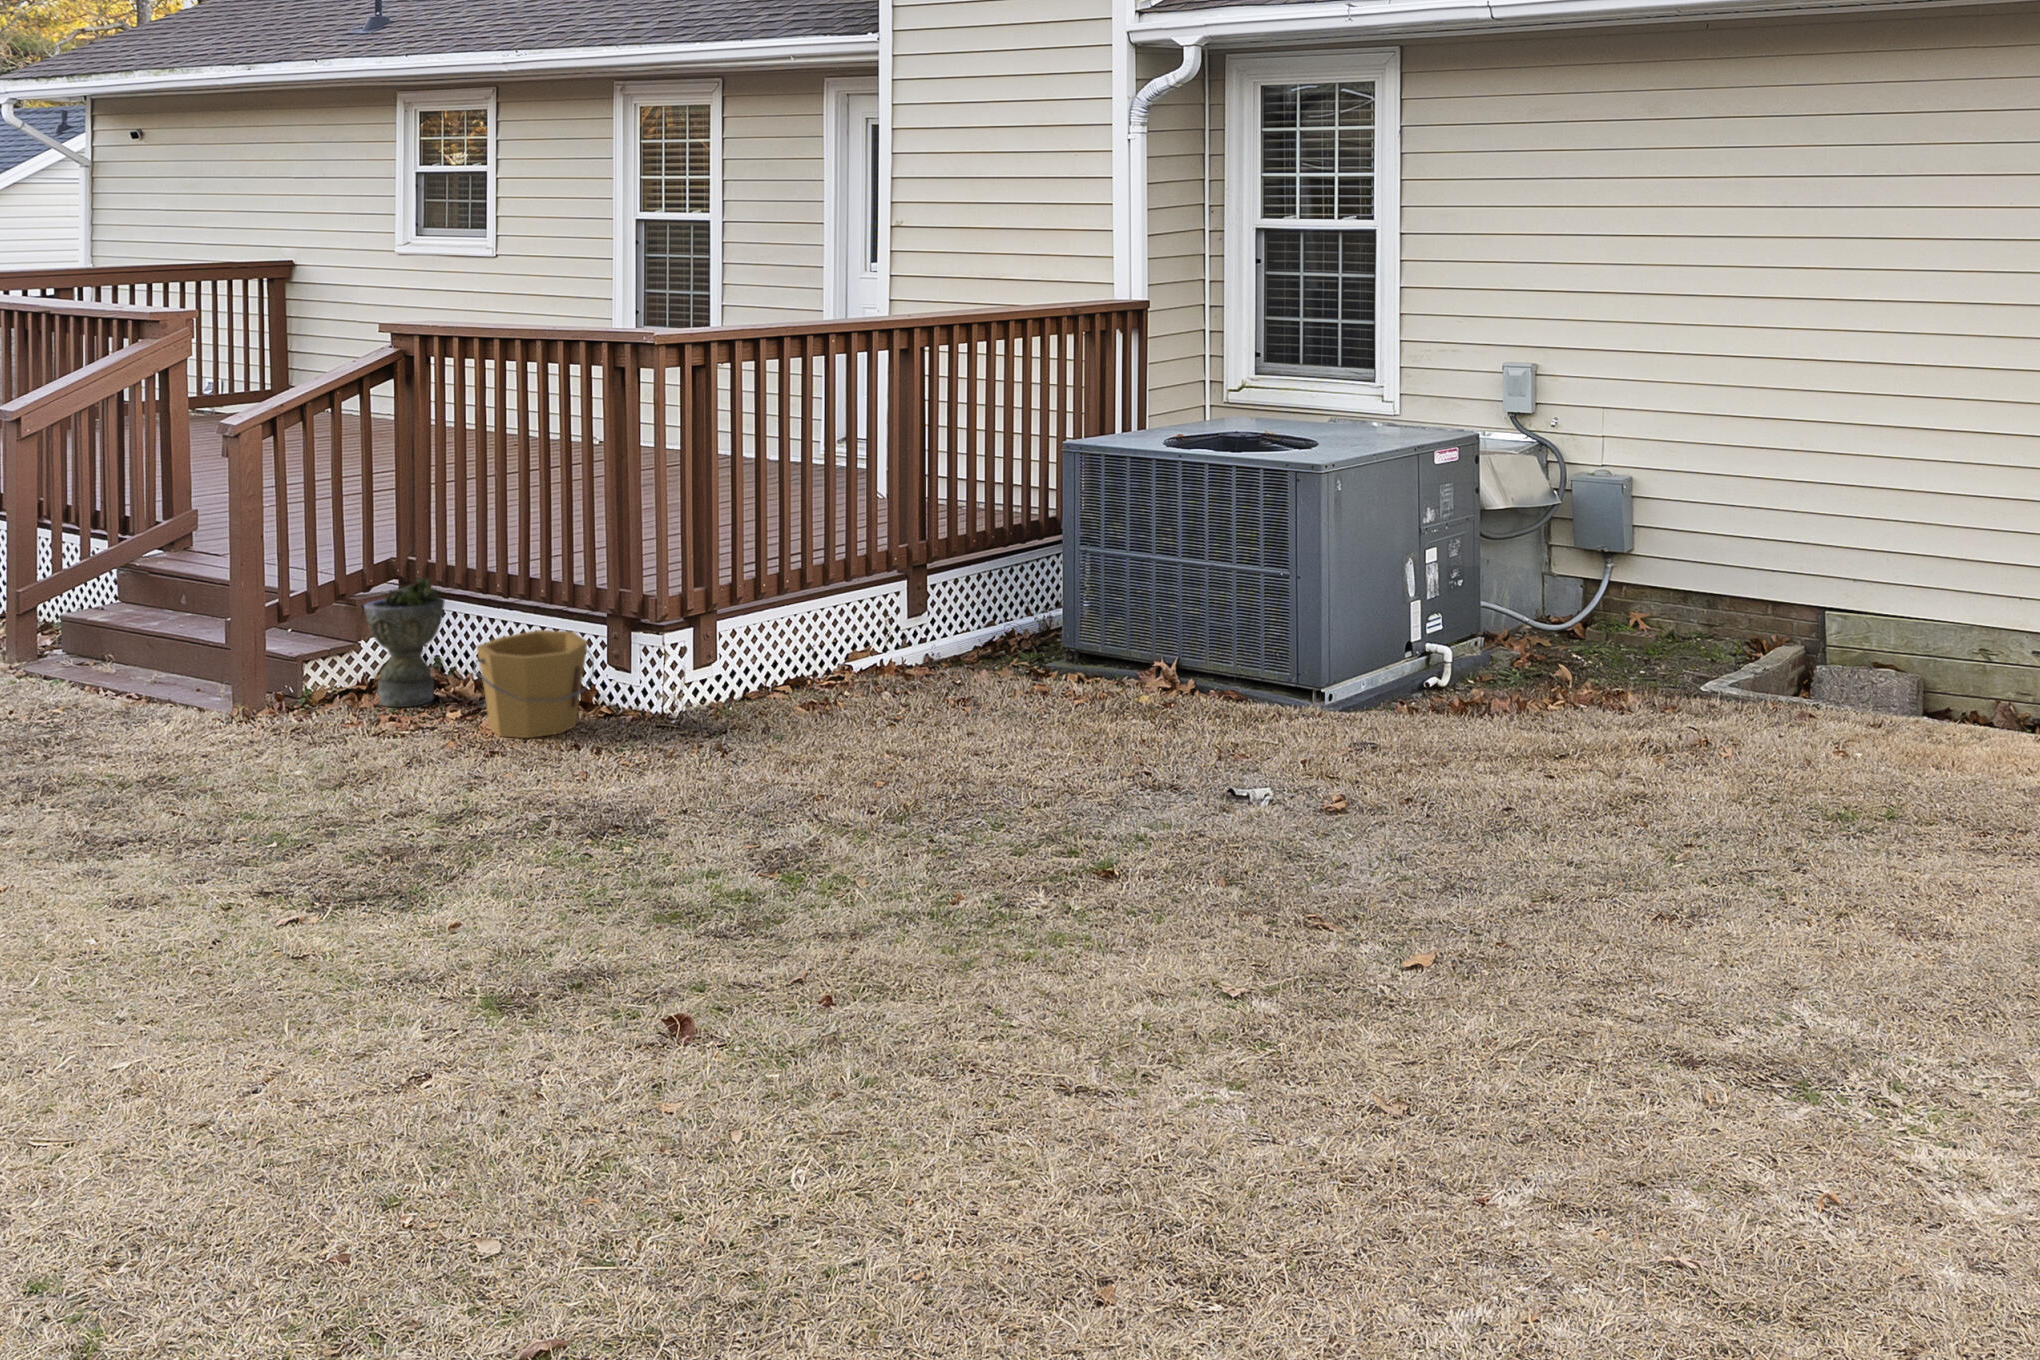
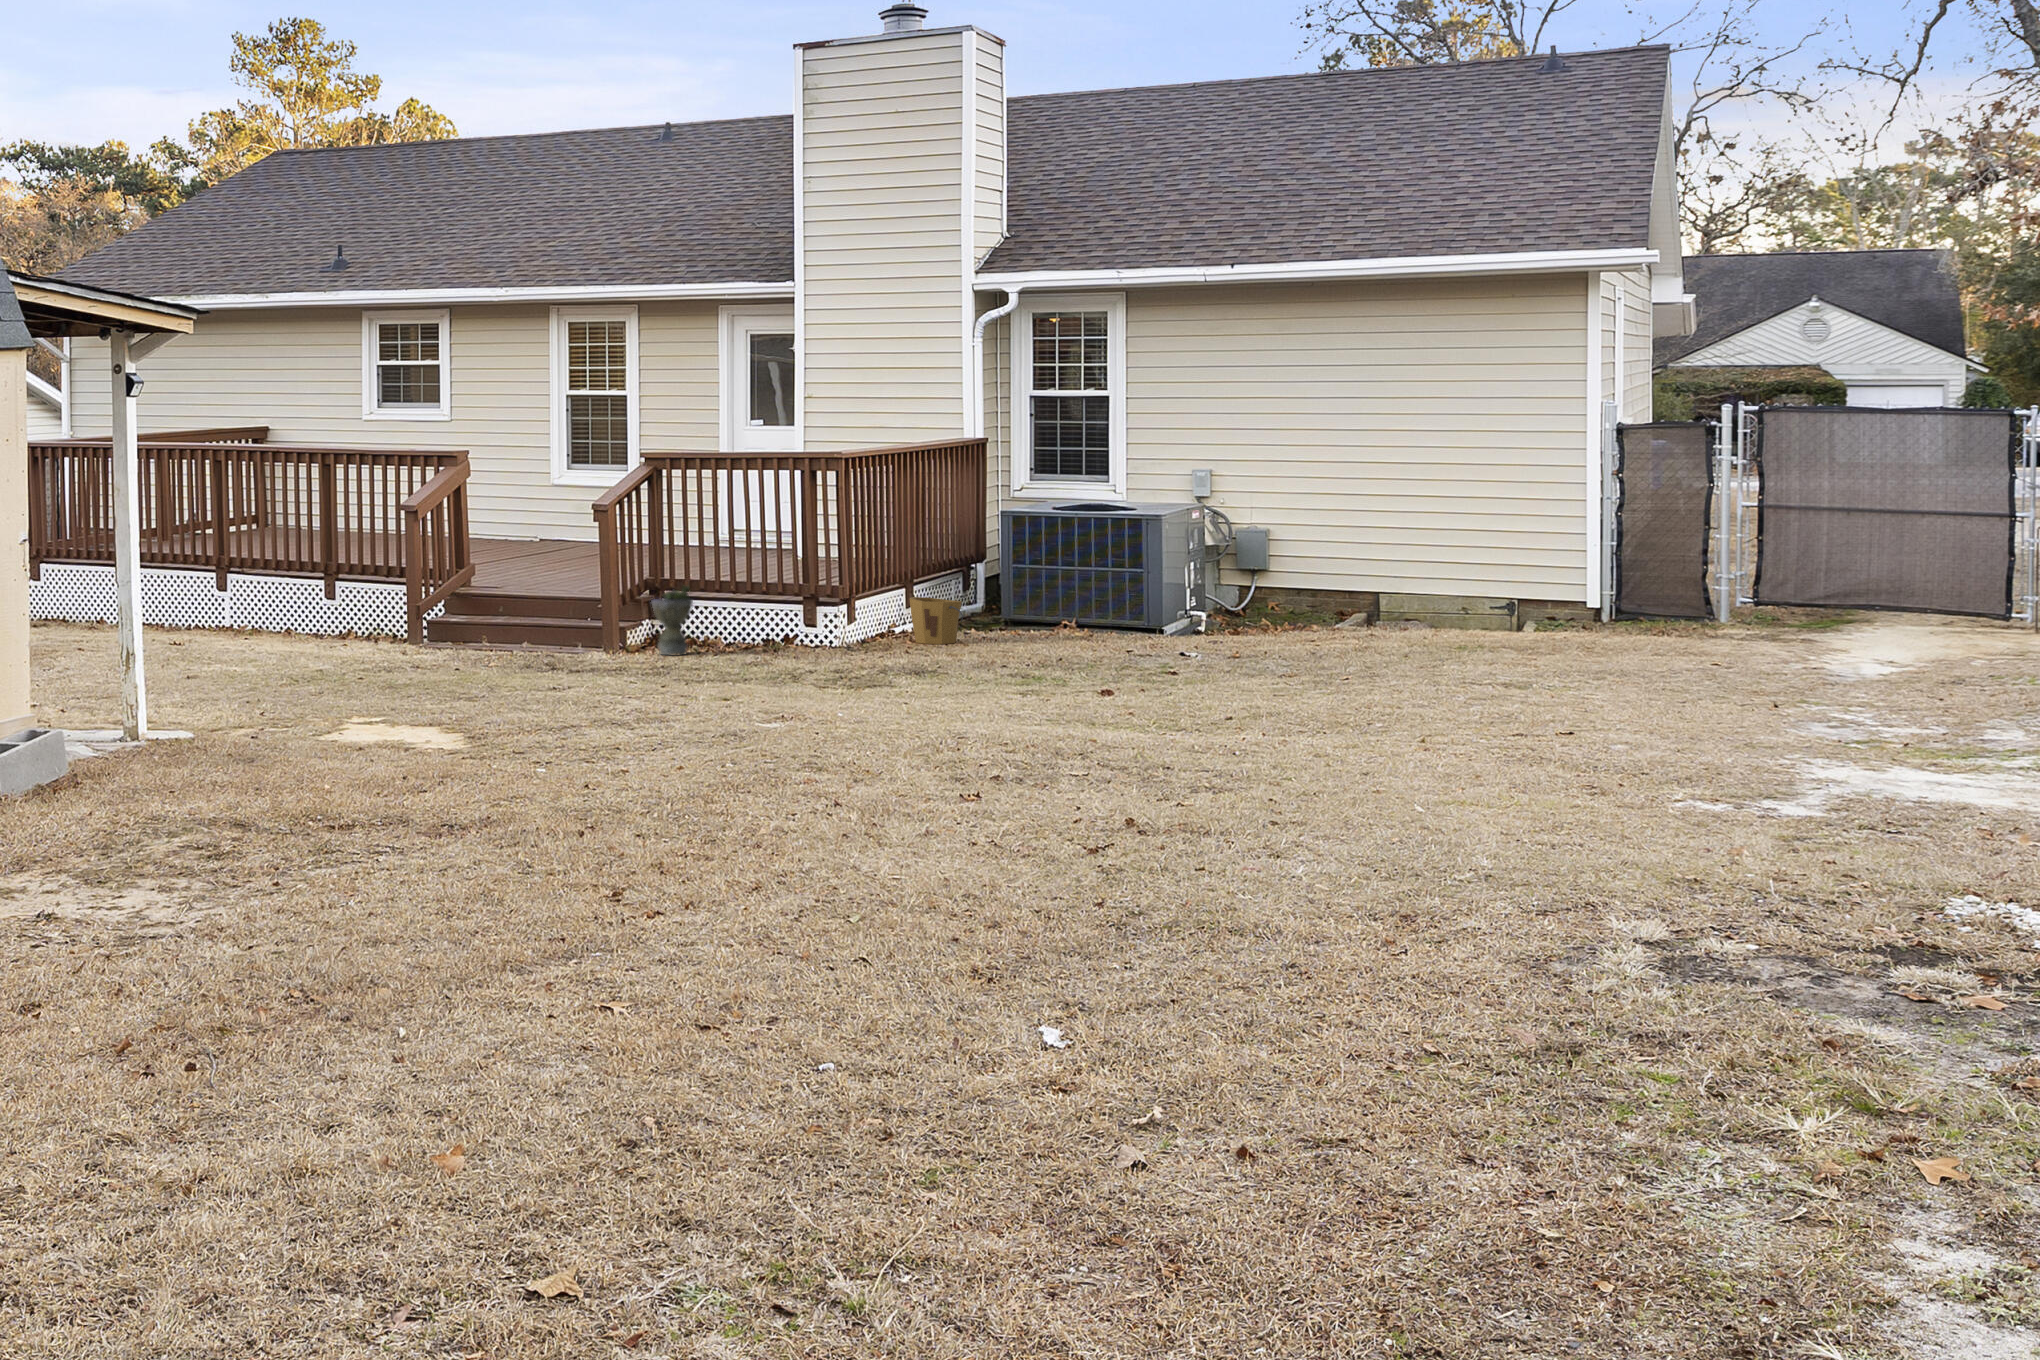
bucket: present [473,630,594,738] -> present [910,597,963,644]

